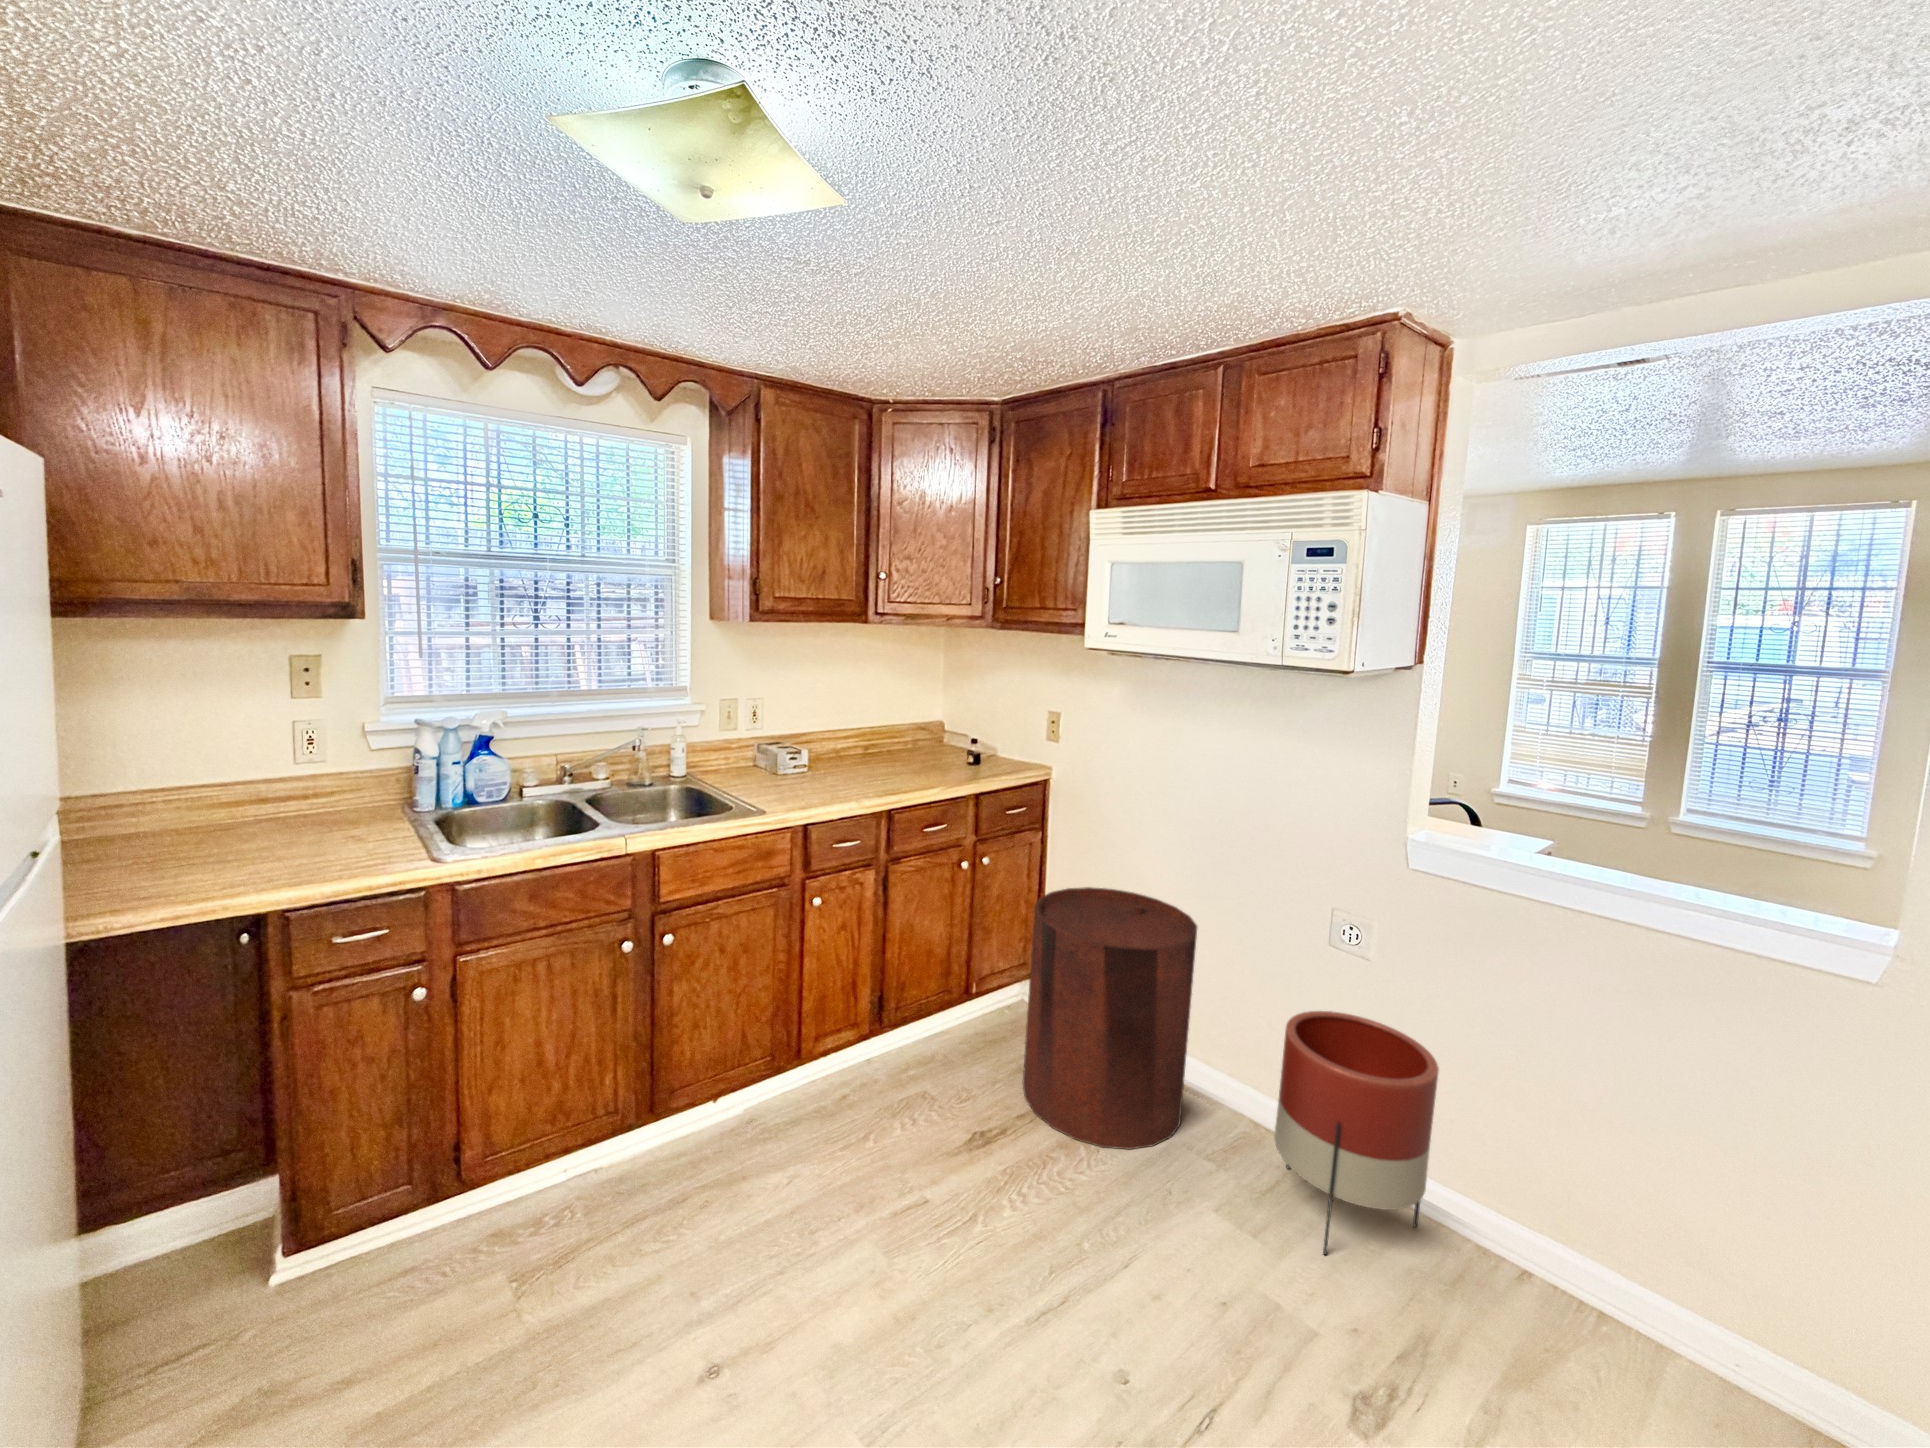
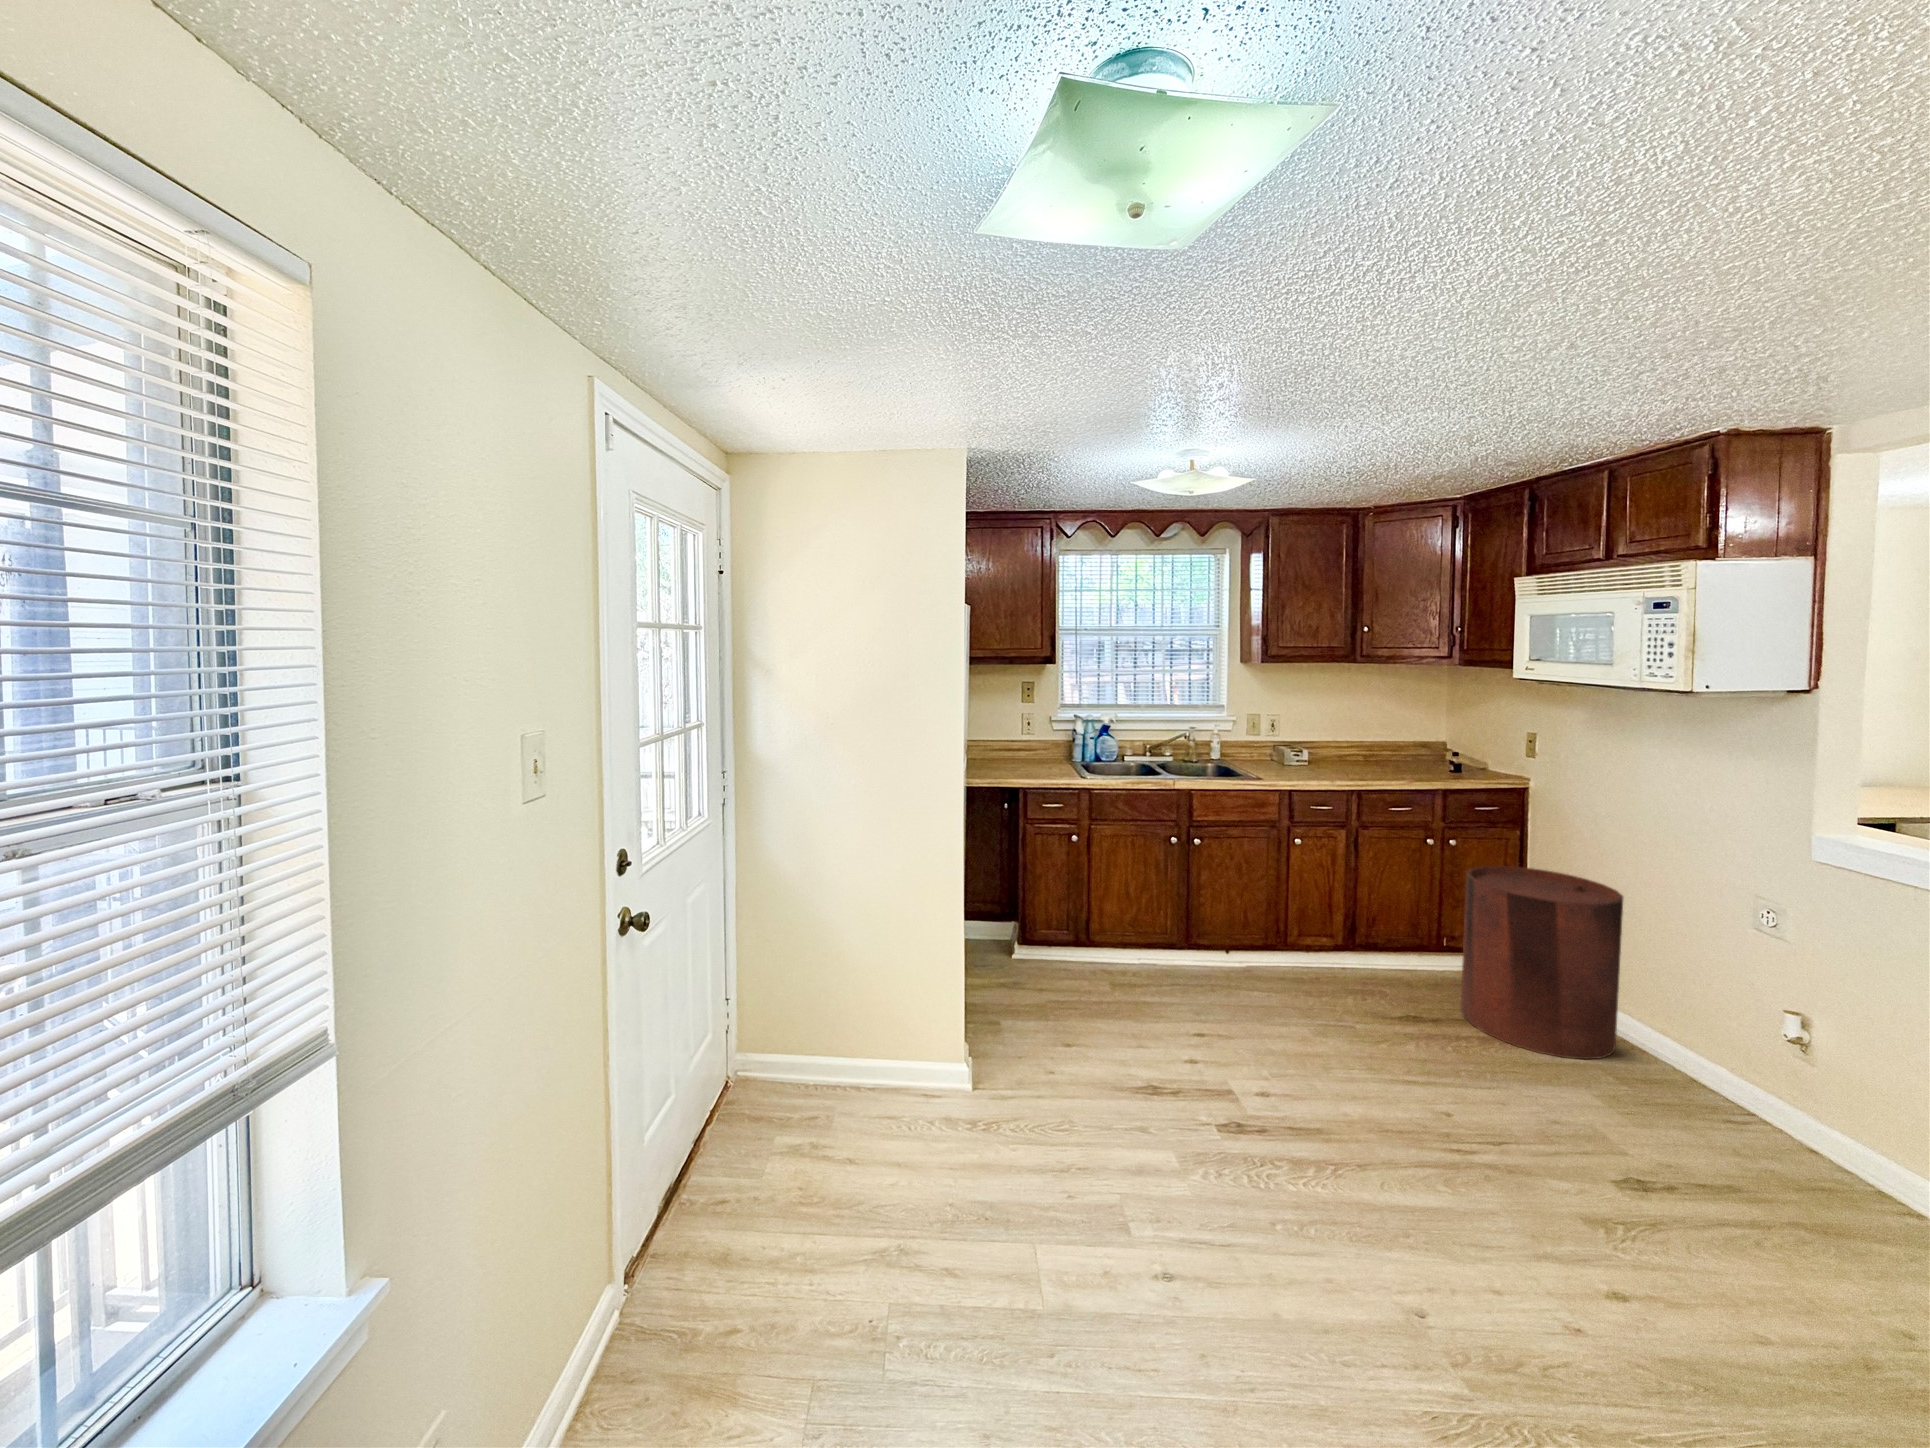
planter: present [1274,1011,1439,1255] -> none [1655,970,1821,1166]

